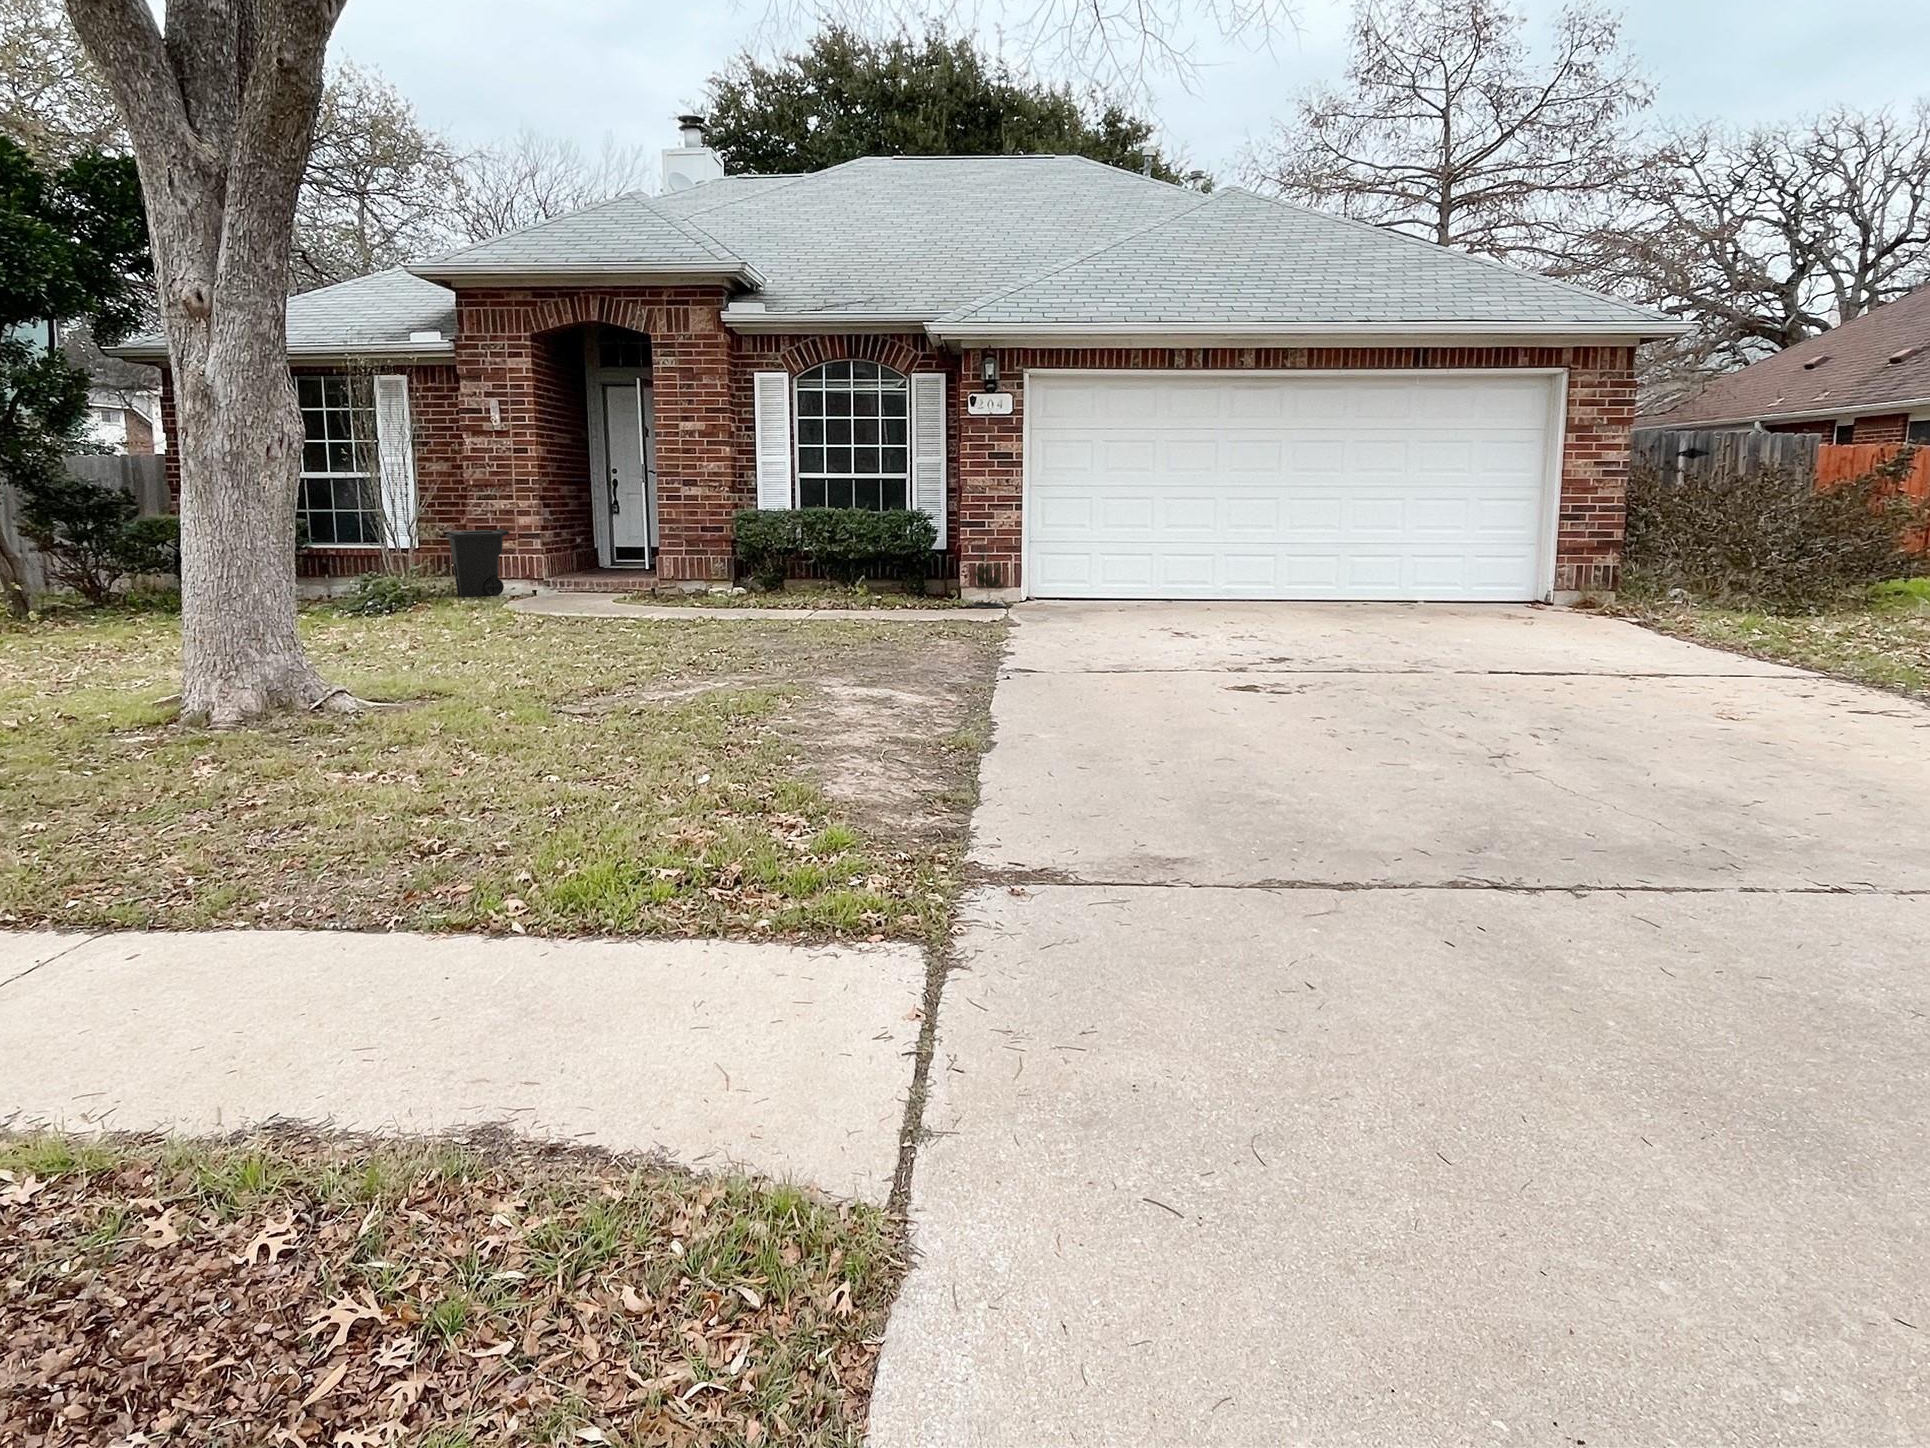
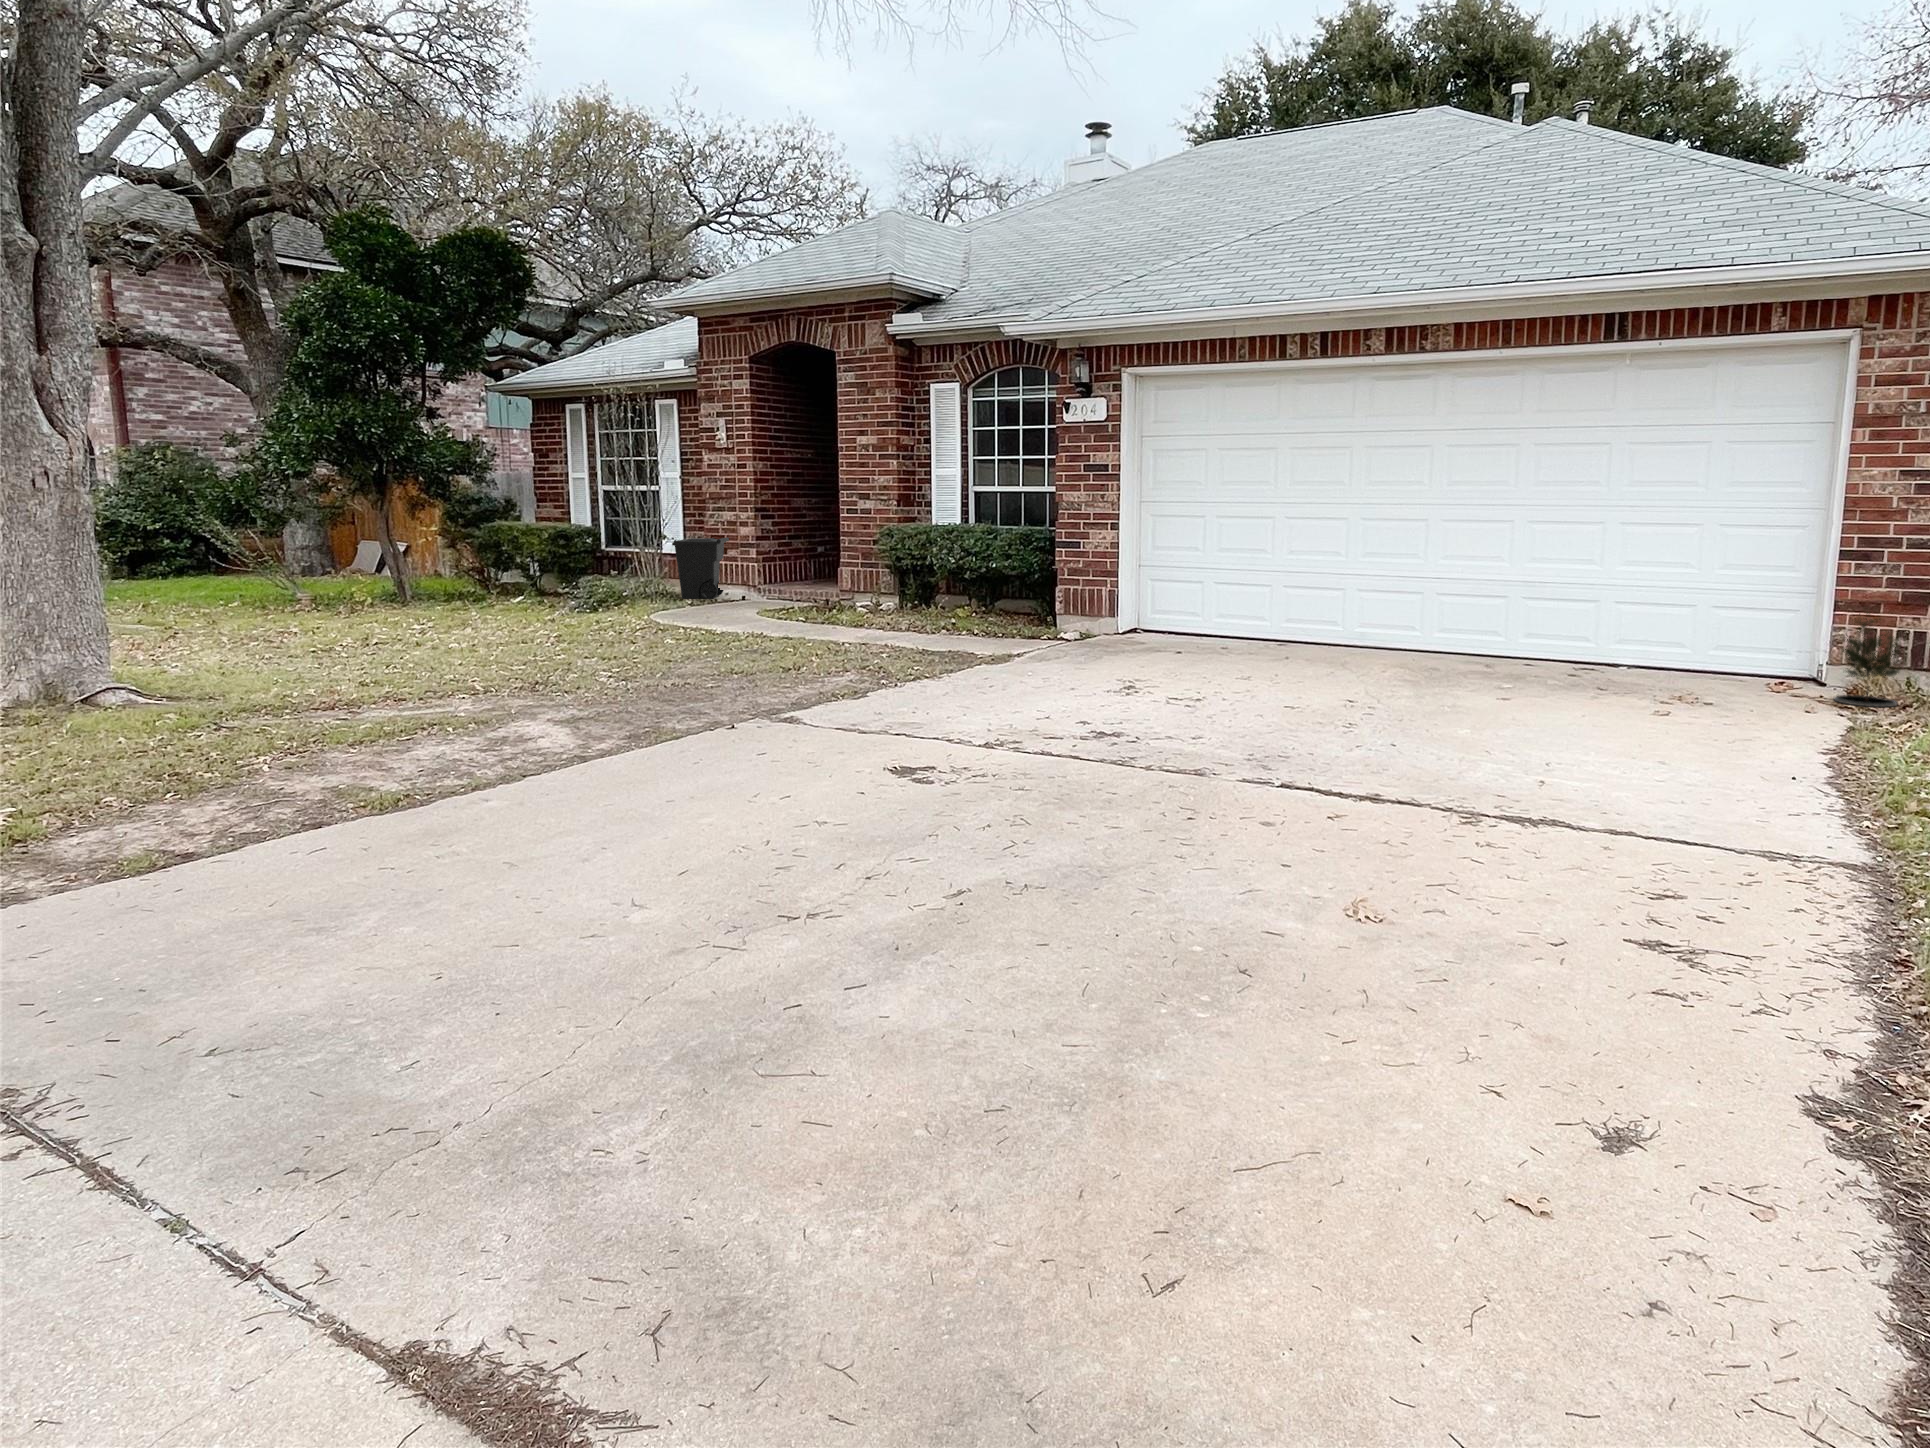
potted tree: present [972,549,1004,608] -> present [1834,612,1900,707]

